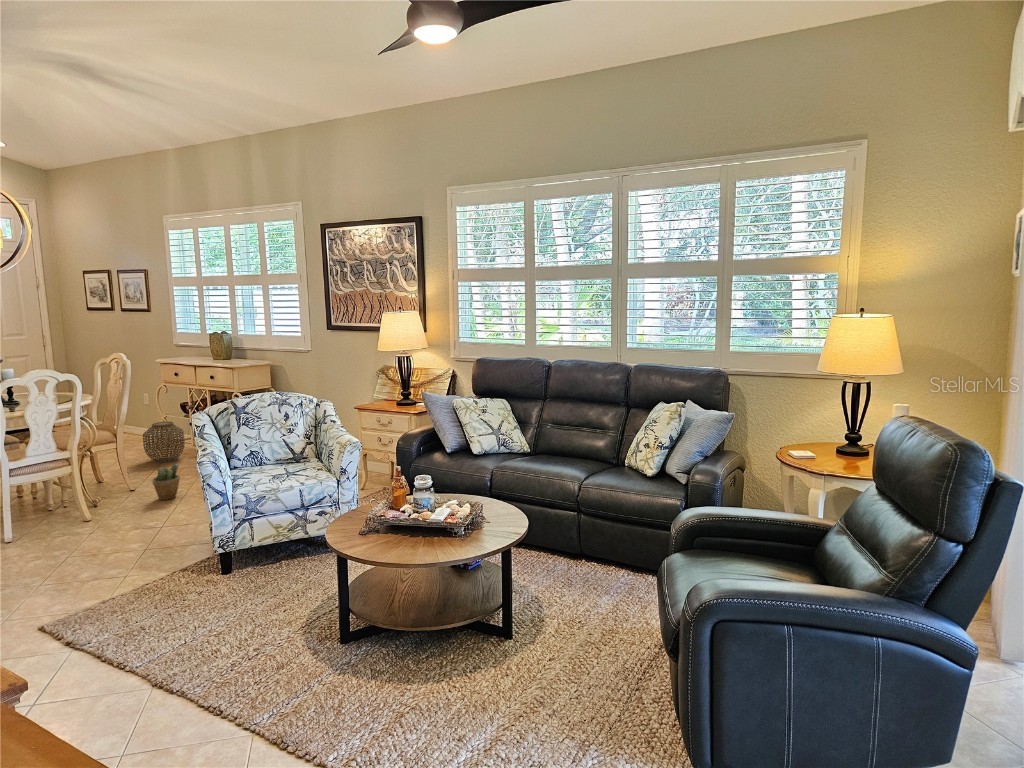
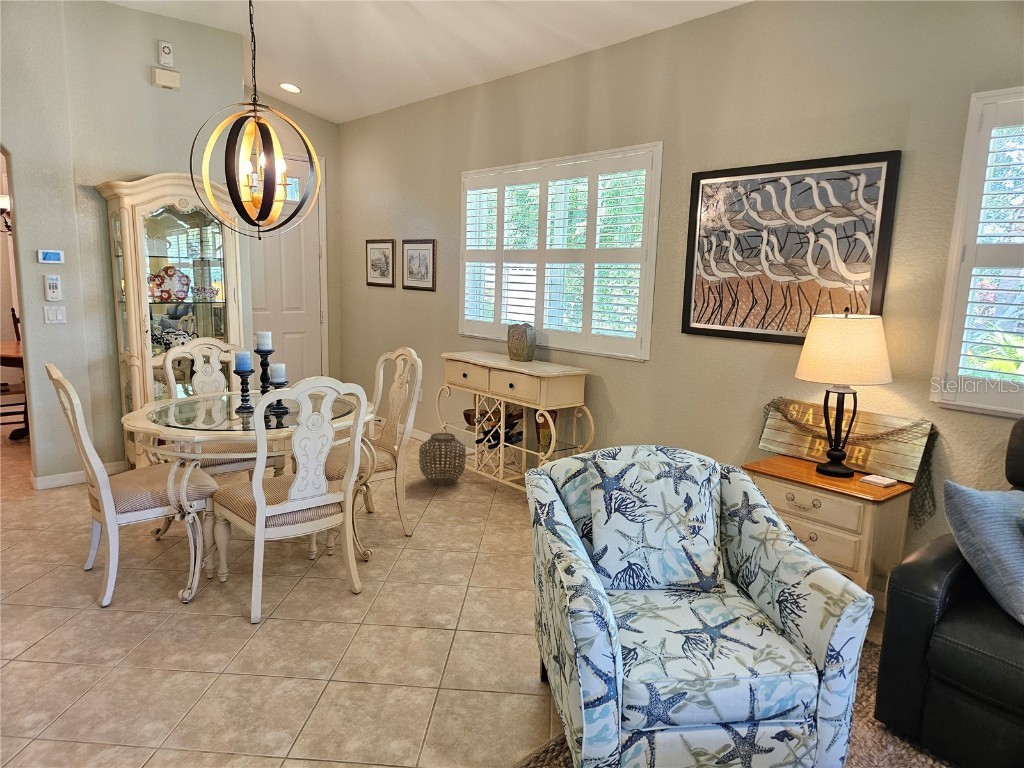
potted plant: present [152,464,180,500] -> none [439,513,473,564]

